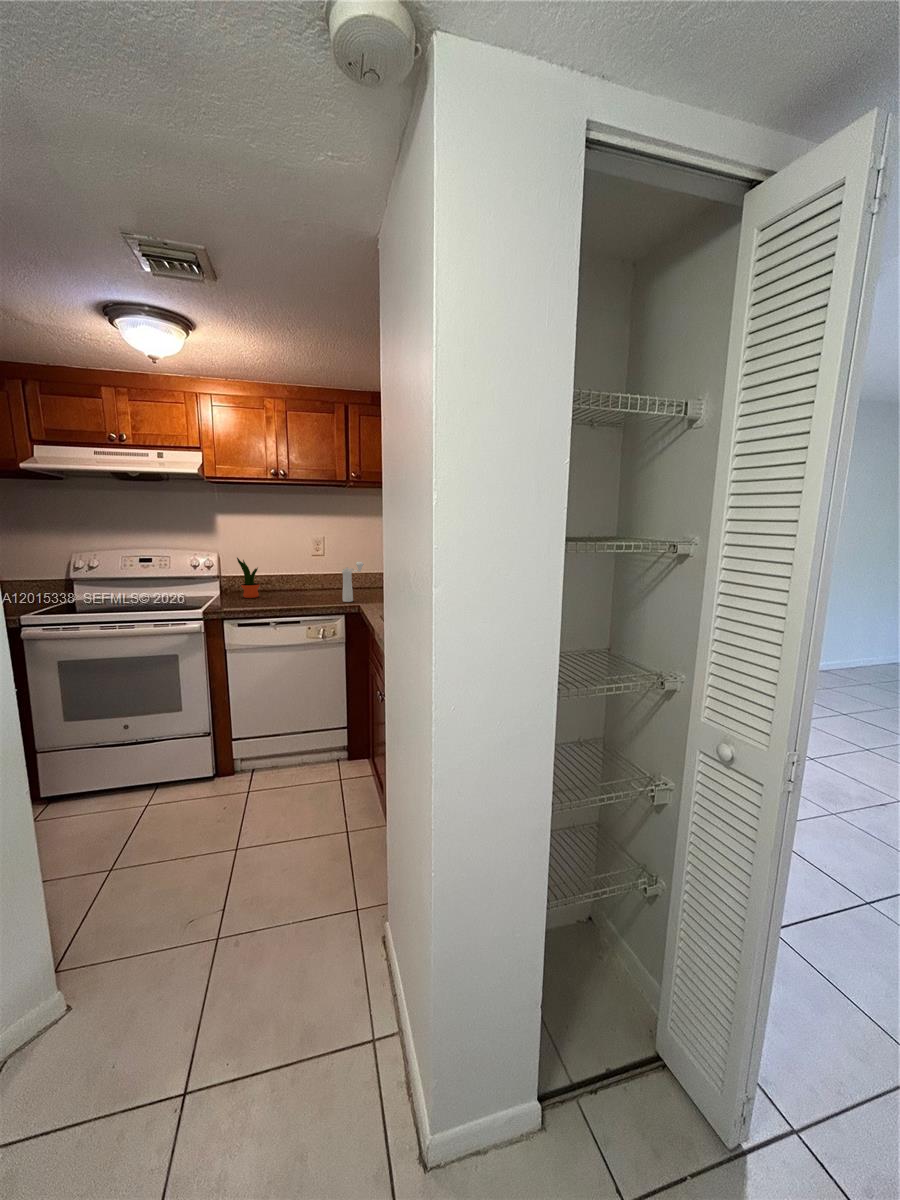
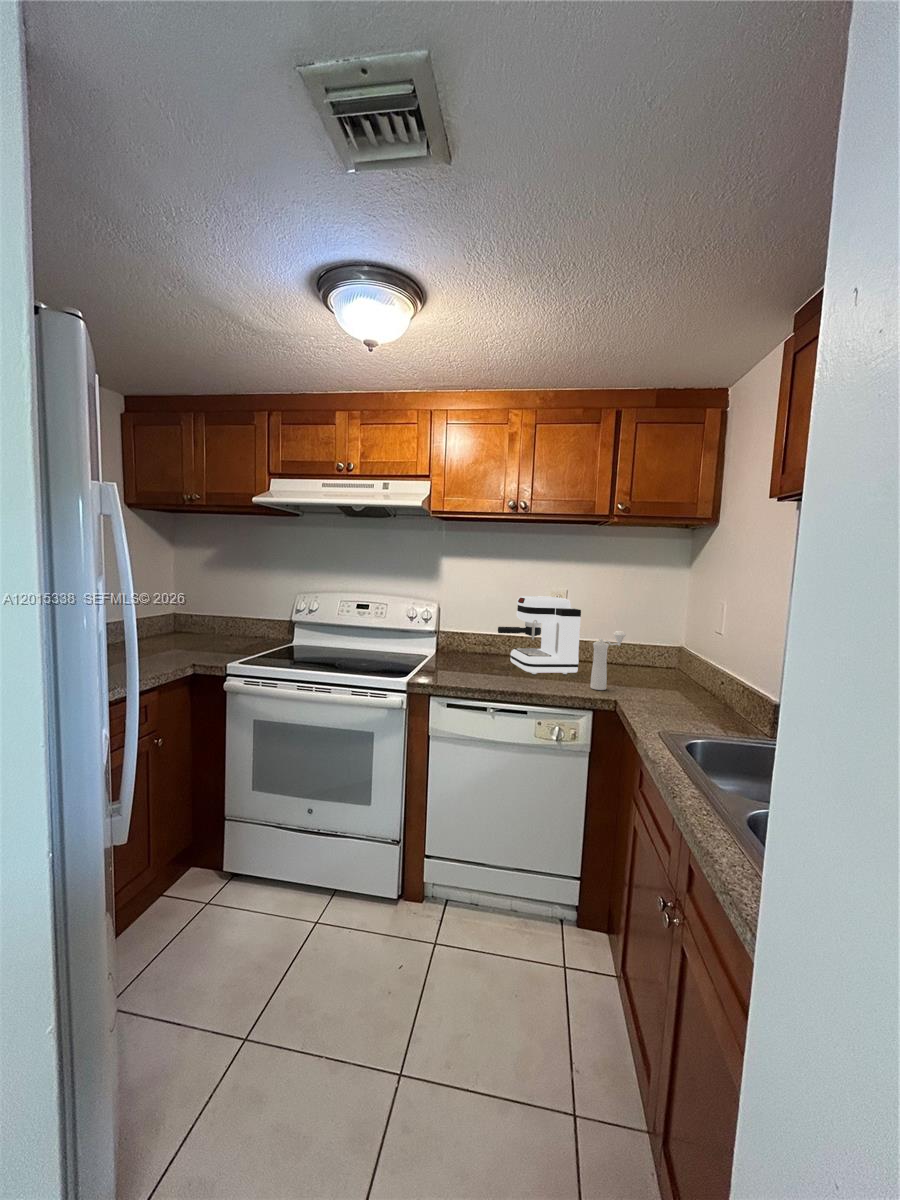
coffee maker: none [272,542,335,599] -> present [498,596,581,674]
potted plant: present [237,558,260,598] -> none [457,611,481,664]

